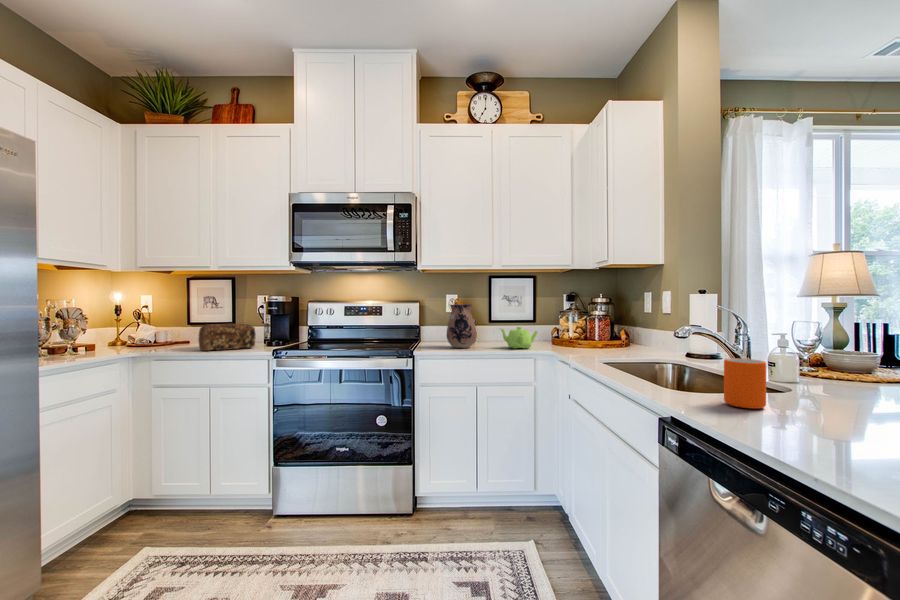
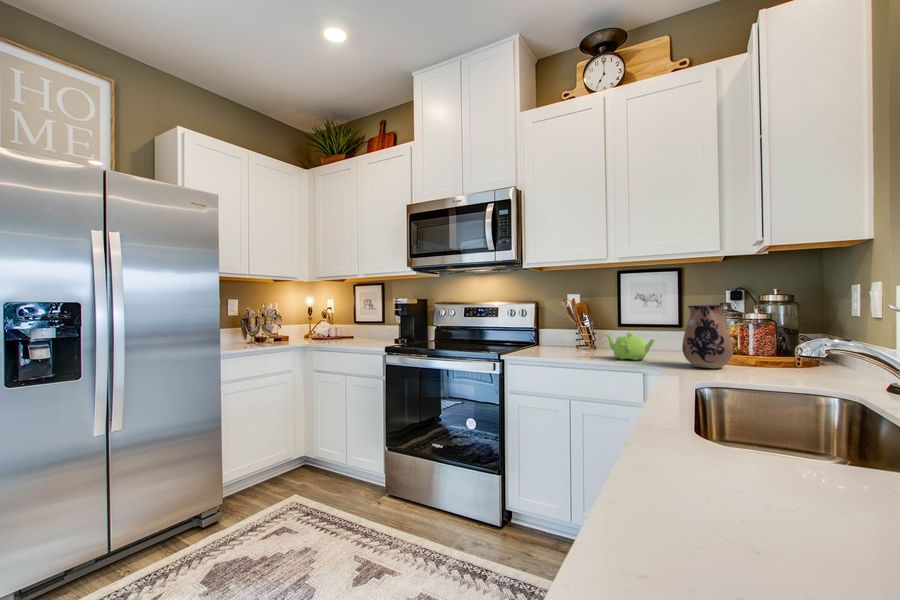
ceramic pitcher: present [447,304,477,348] -> present [682,305,734,368]
bread loaf: present [198,324,256,351] -> none [345,322,386,345]
mug: present [724,358,766,409] -> none [723,398,799,492]

